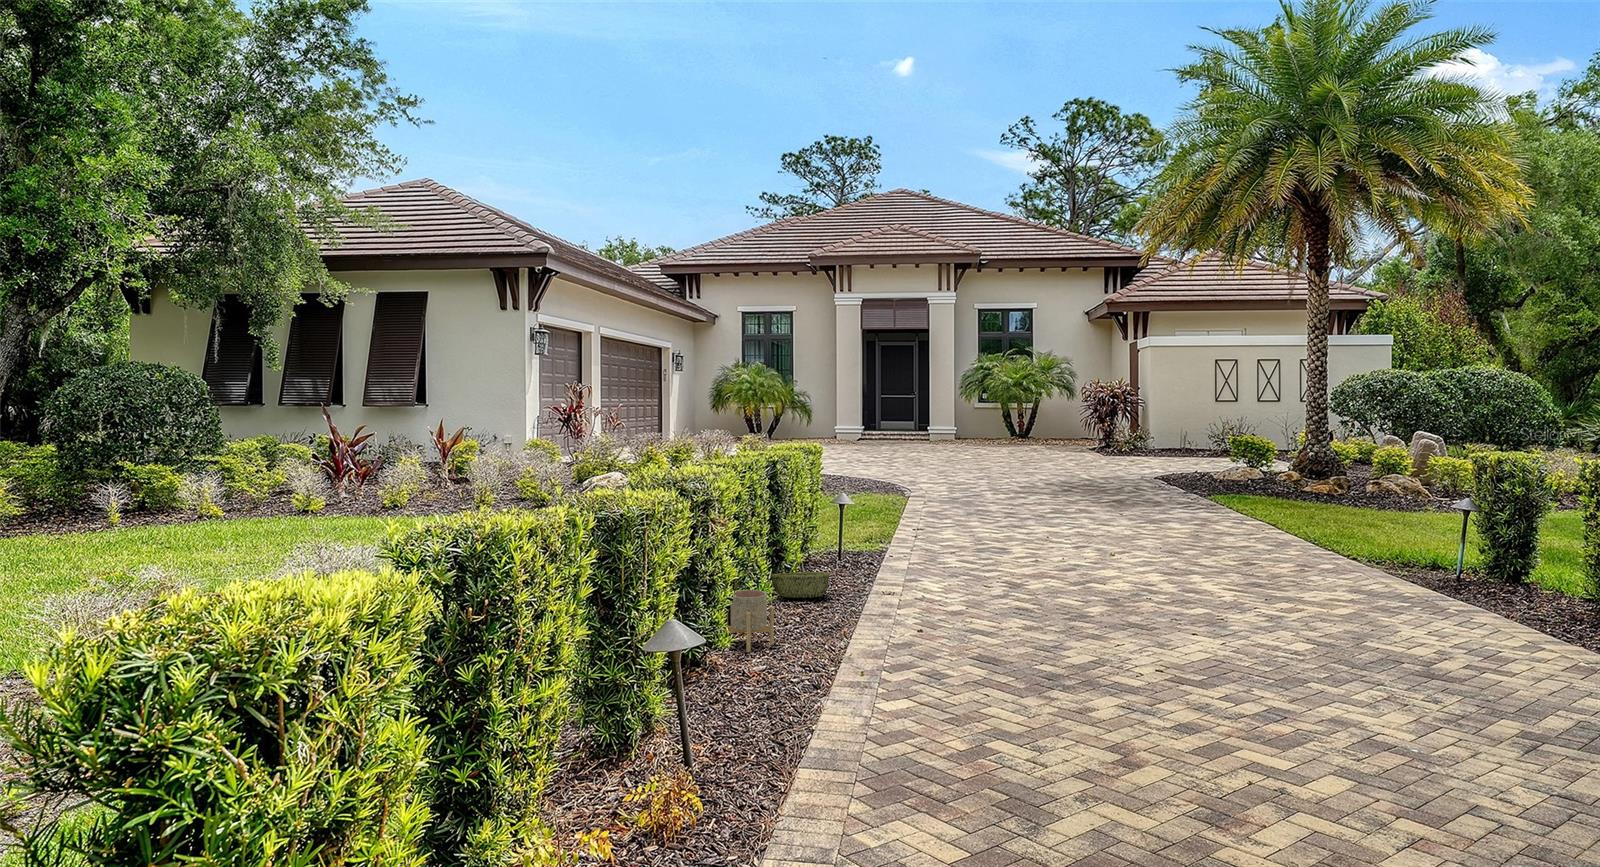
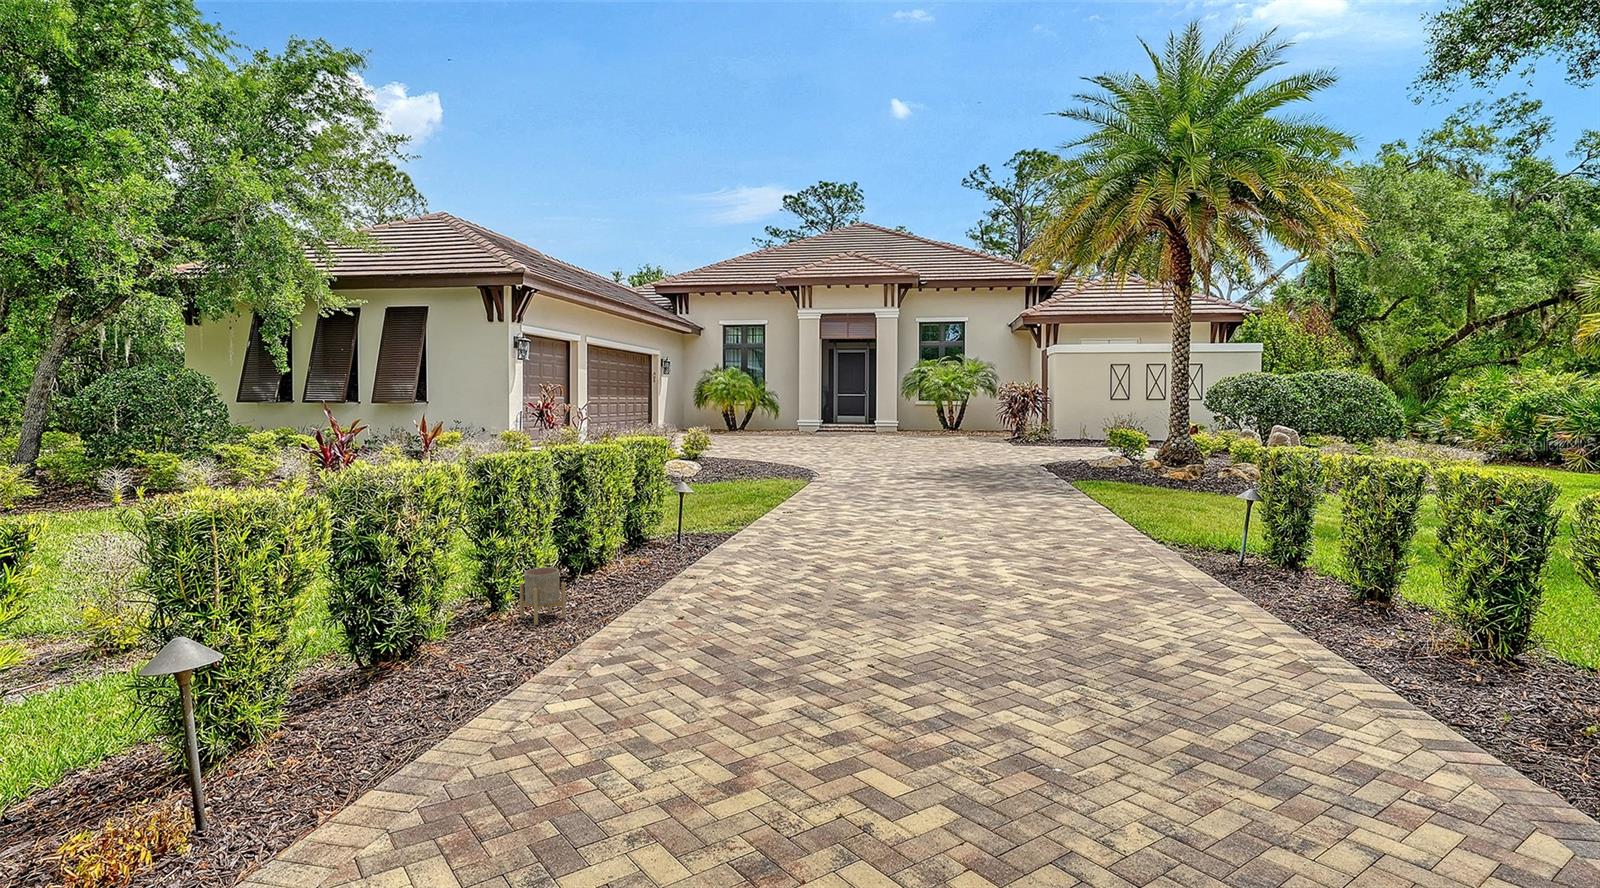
woven basket: present [771,572,829,598] -> none [605,549,661,573]

